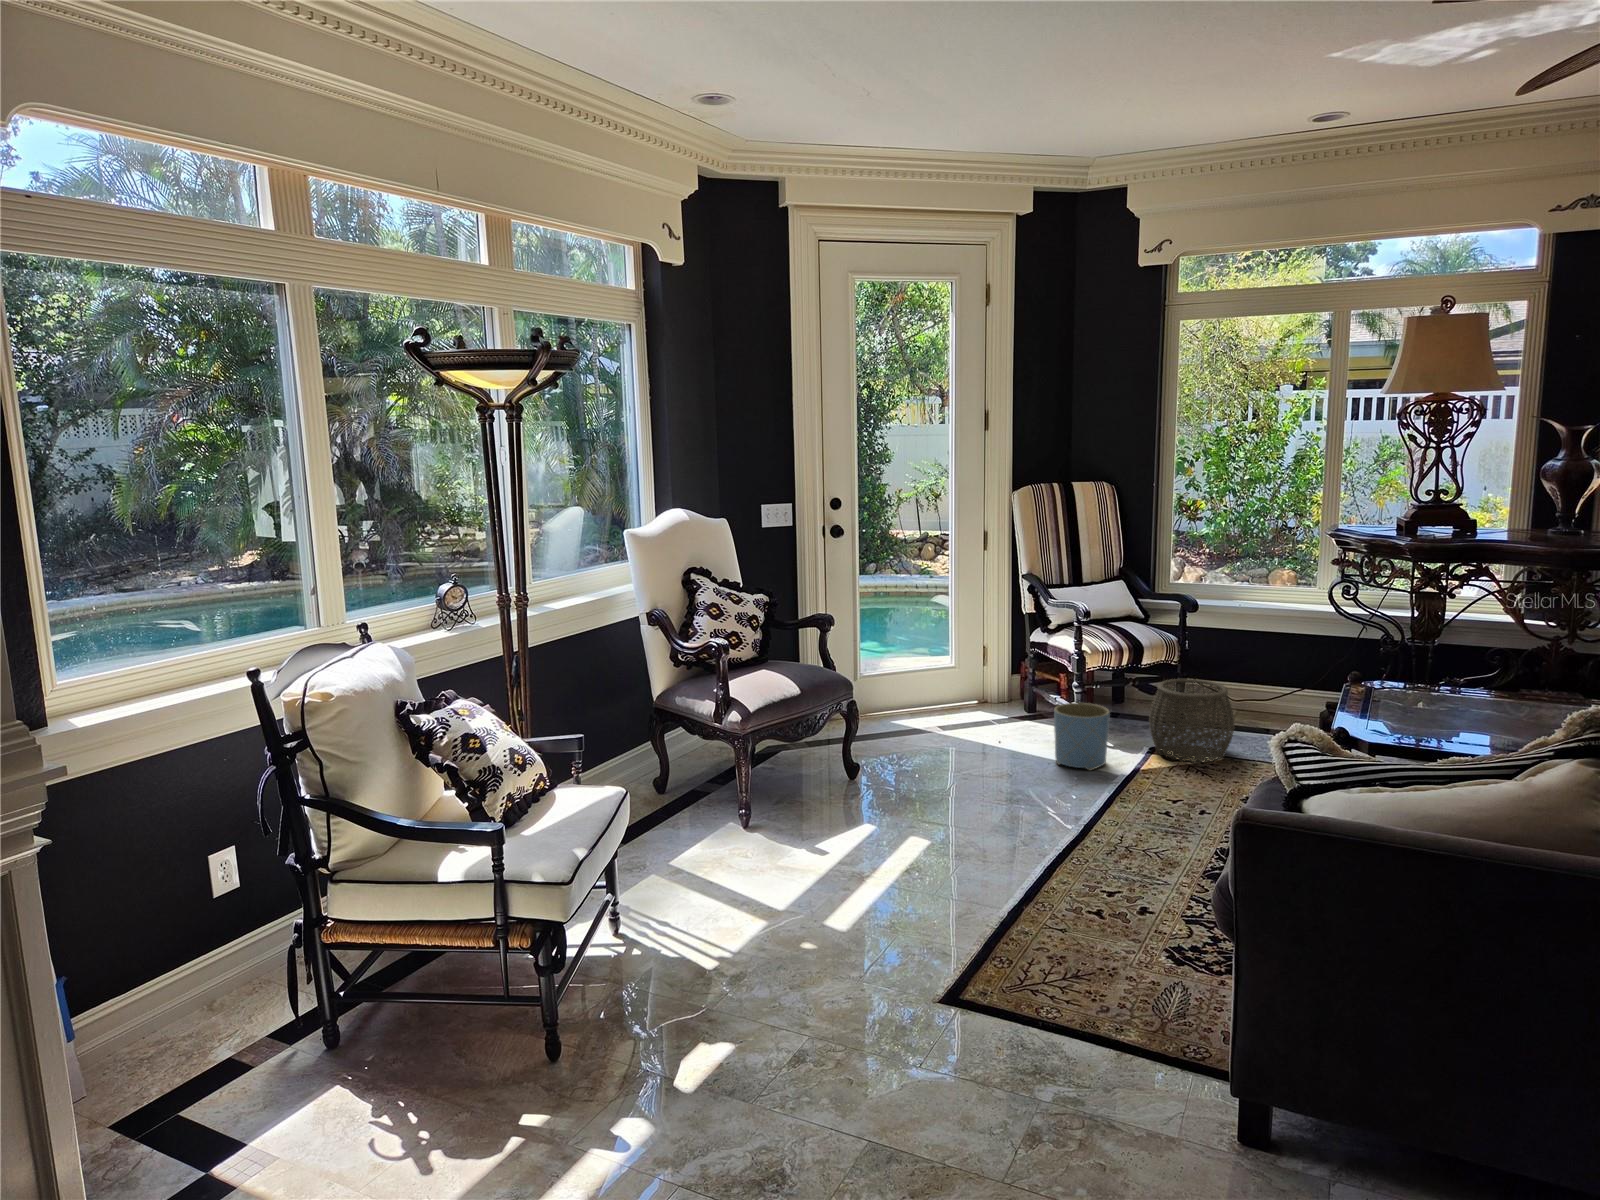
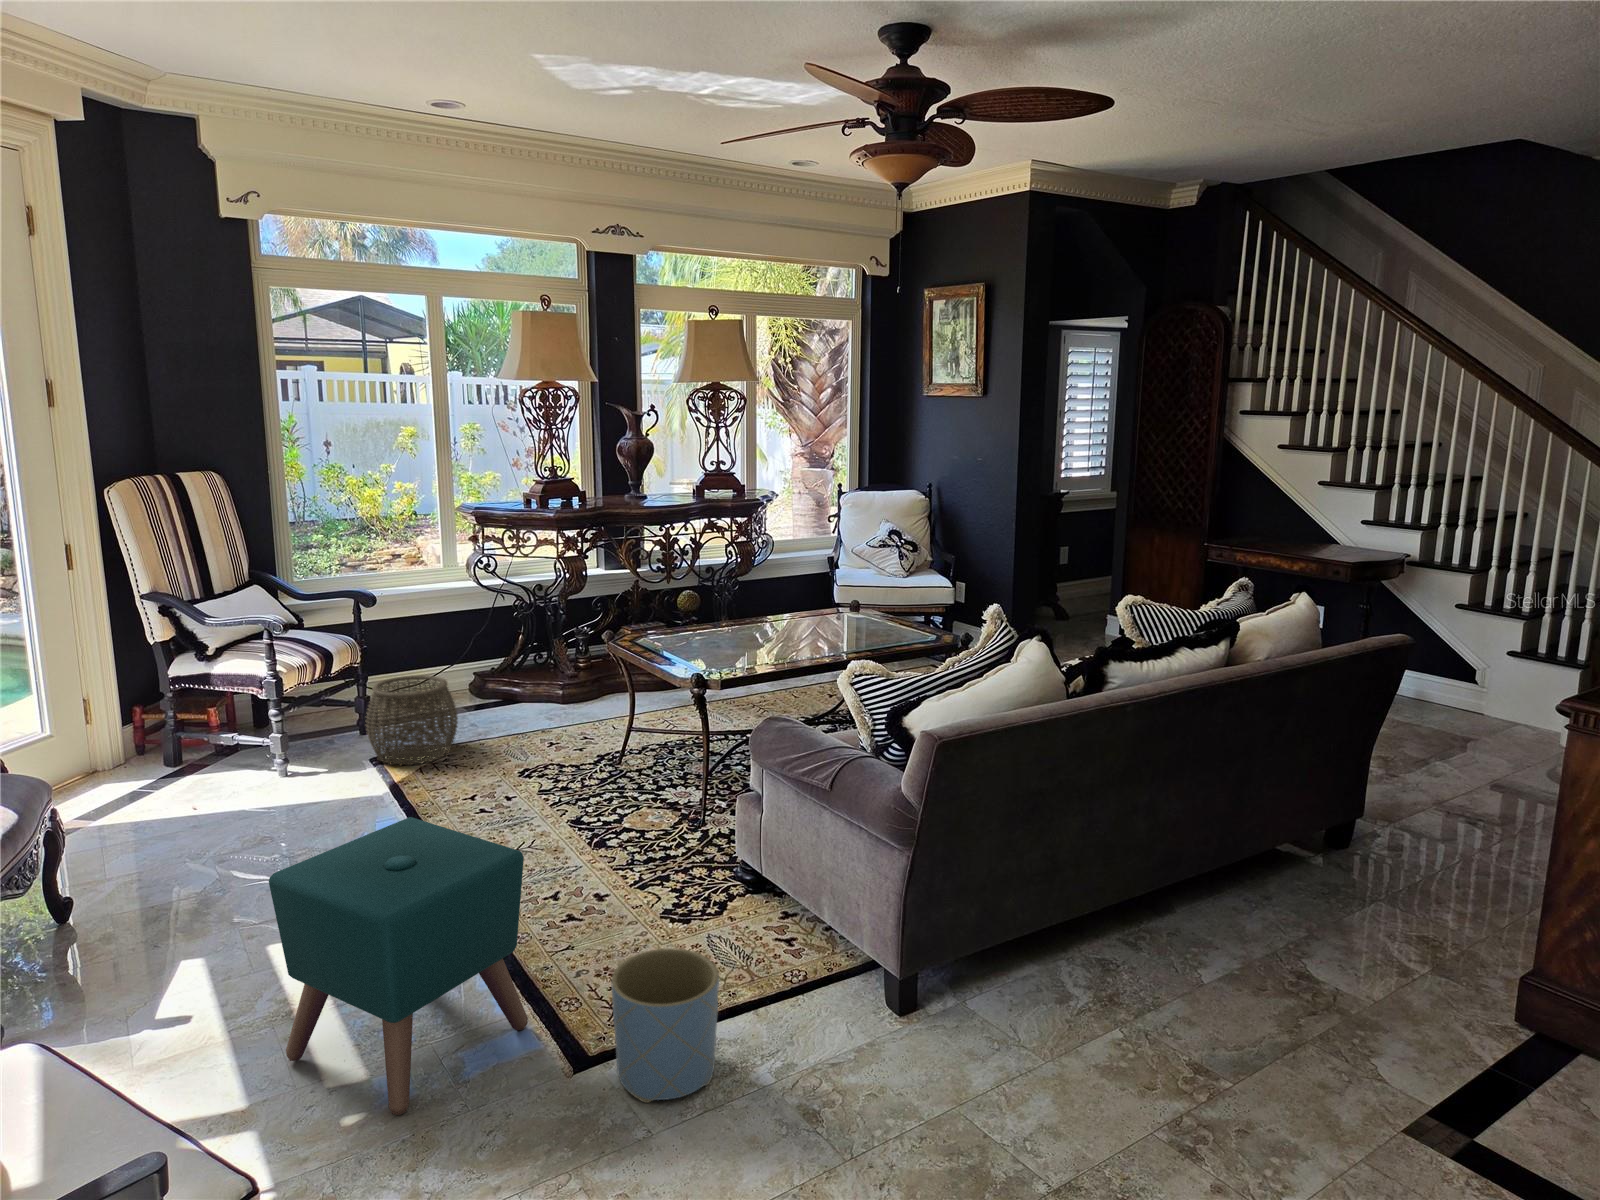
planter: present [1054,703,1110,770] -> present [611,948,719,1103]
ottoman: none [842,759,985,954] -> present [269,817,528,1115]

